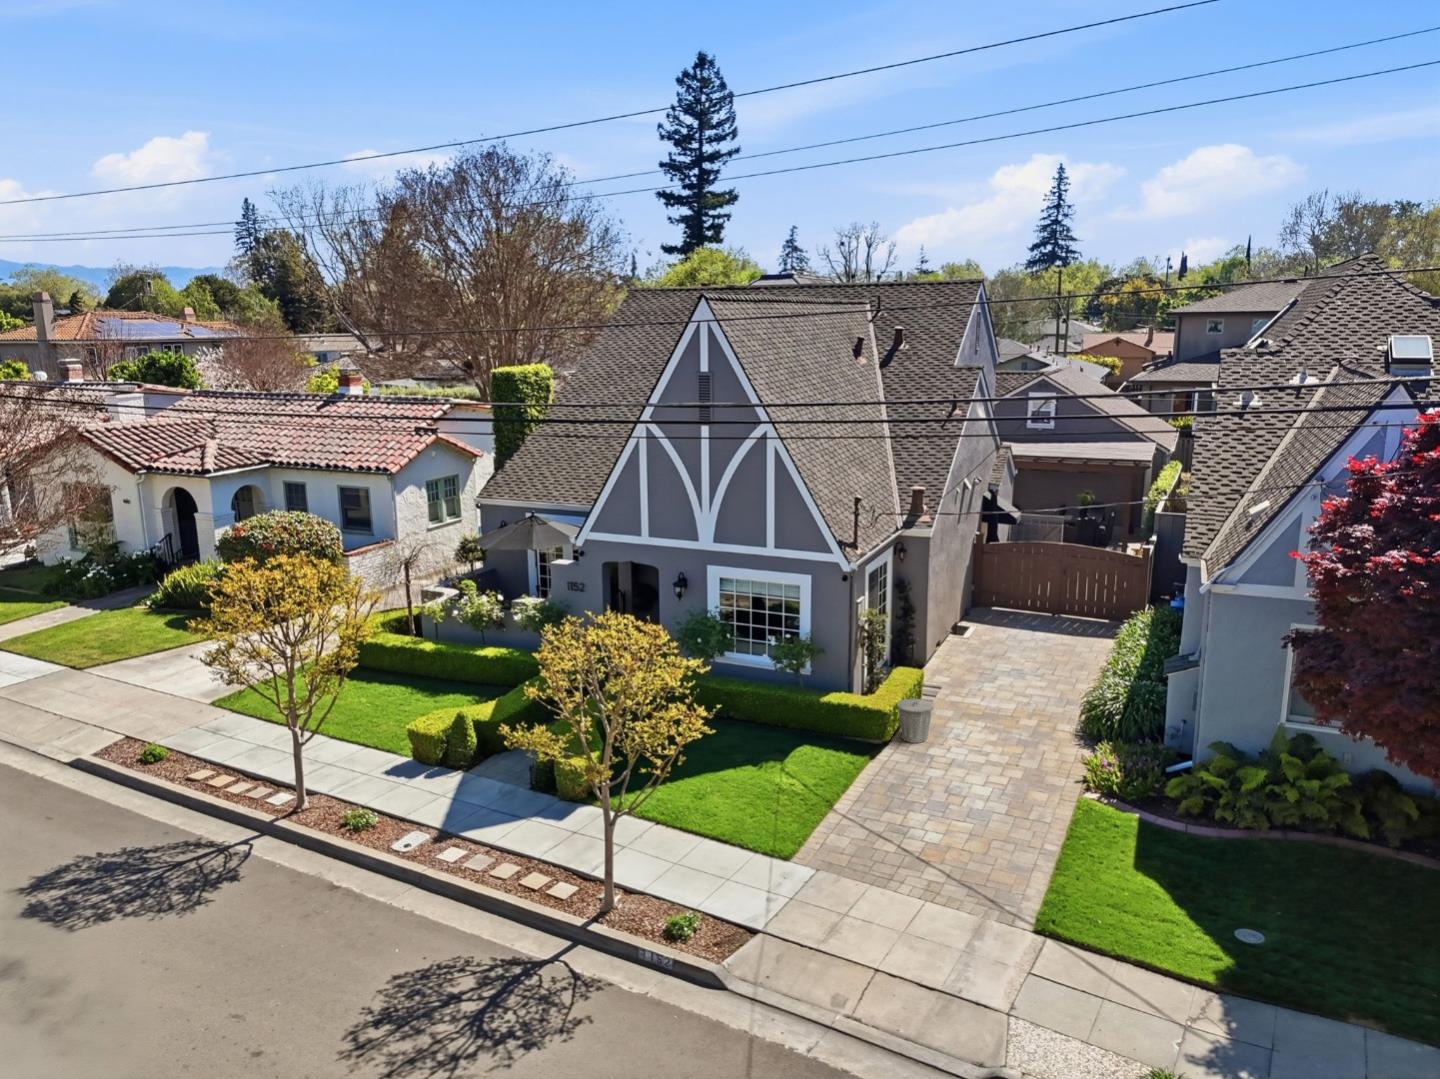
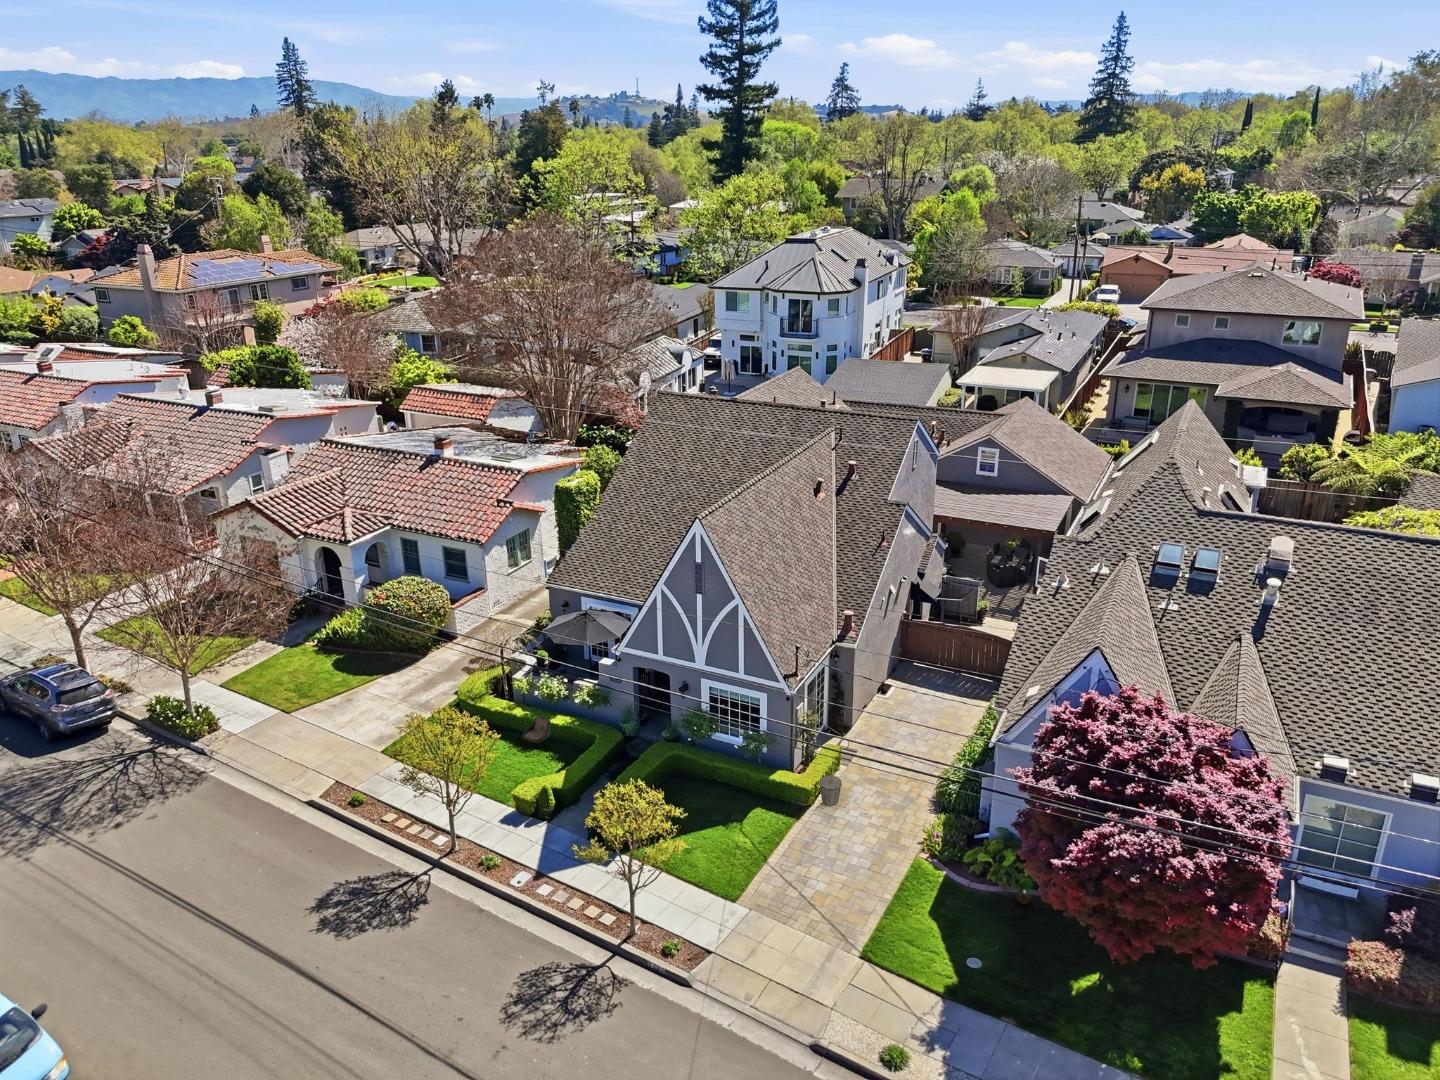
lounge chair: none [431,650,480,701] -> present [522,716,550,744]
potted tree: none [1270,794,1309,846] -> present [1016,879,1031,904]

